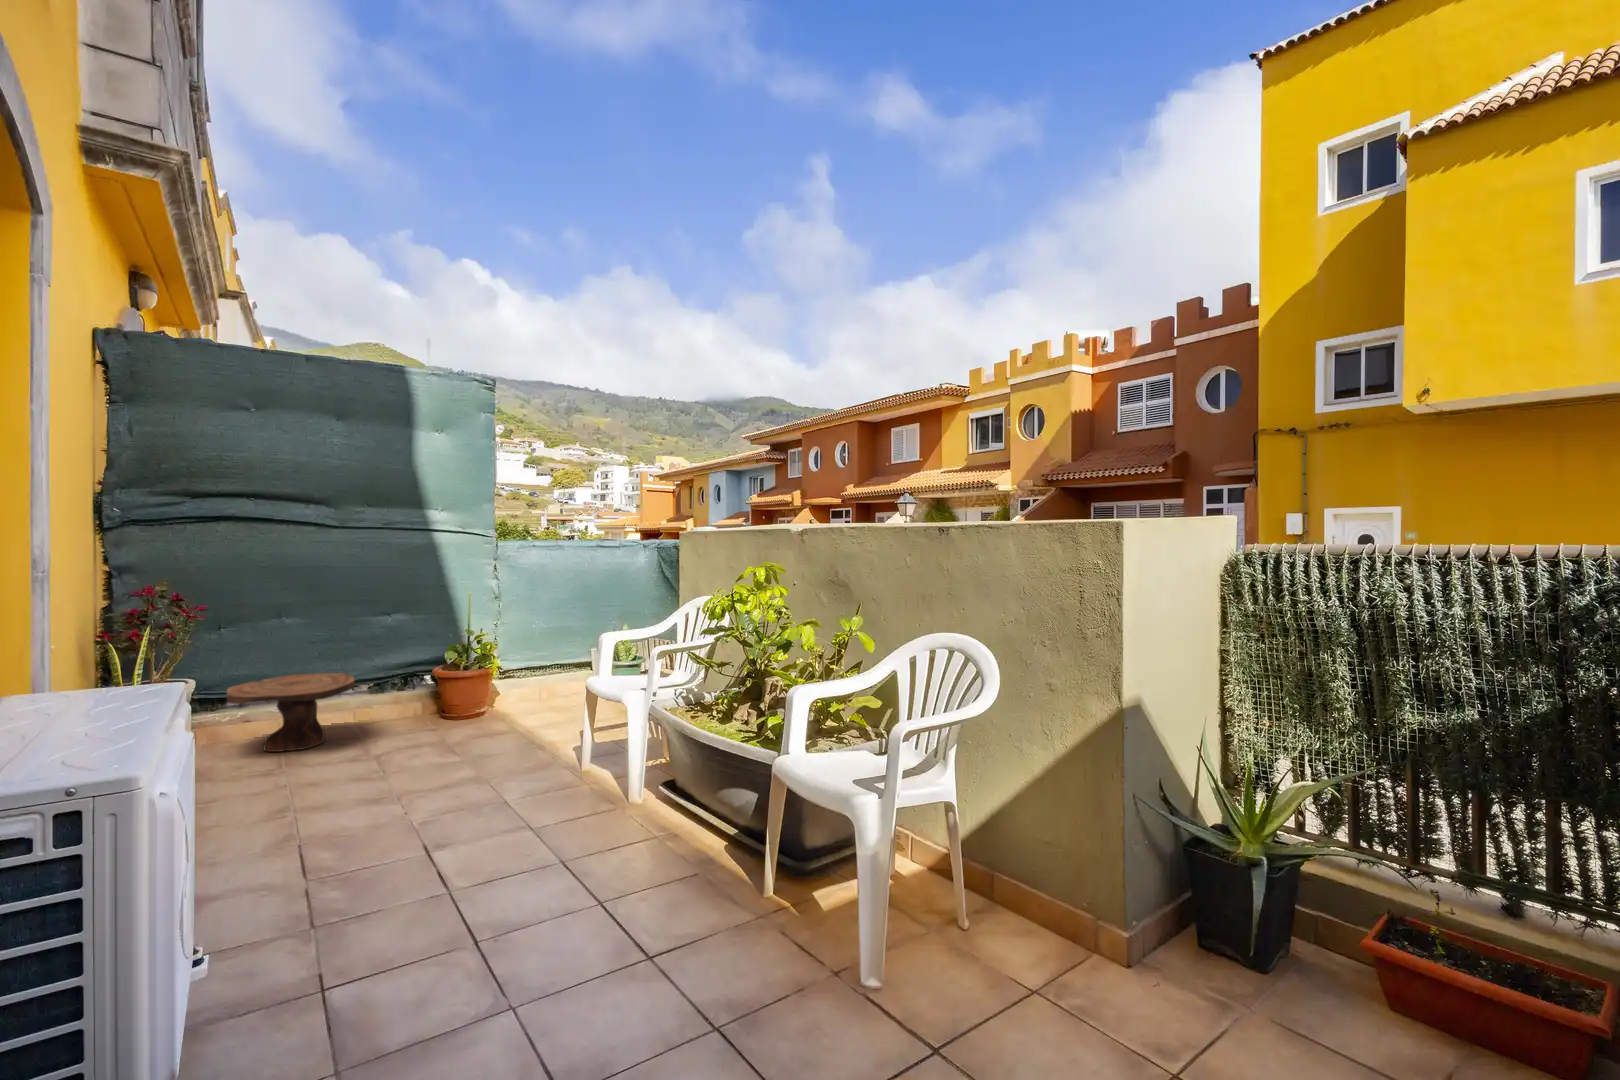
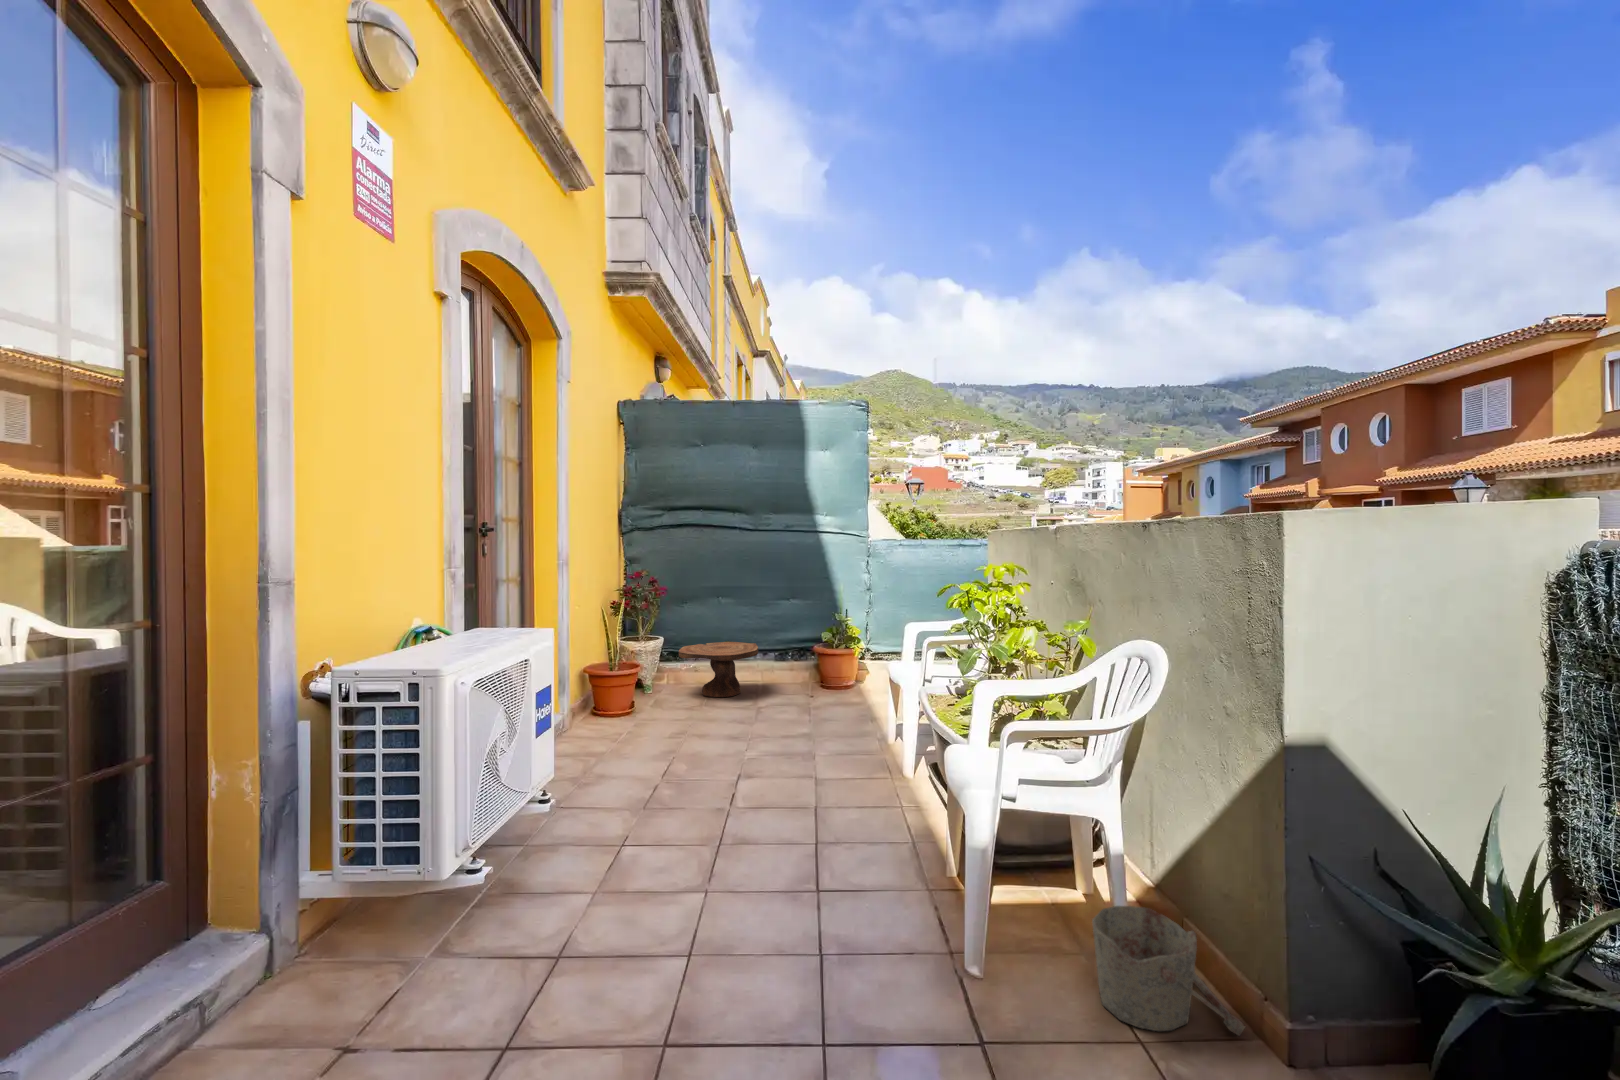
bucket: none [968,872,1090,983] -> present [1092,906,1245,1035]

